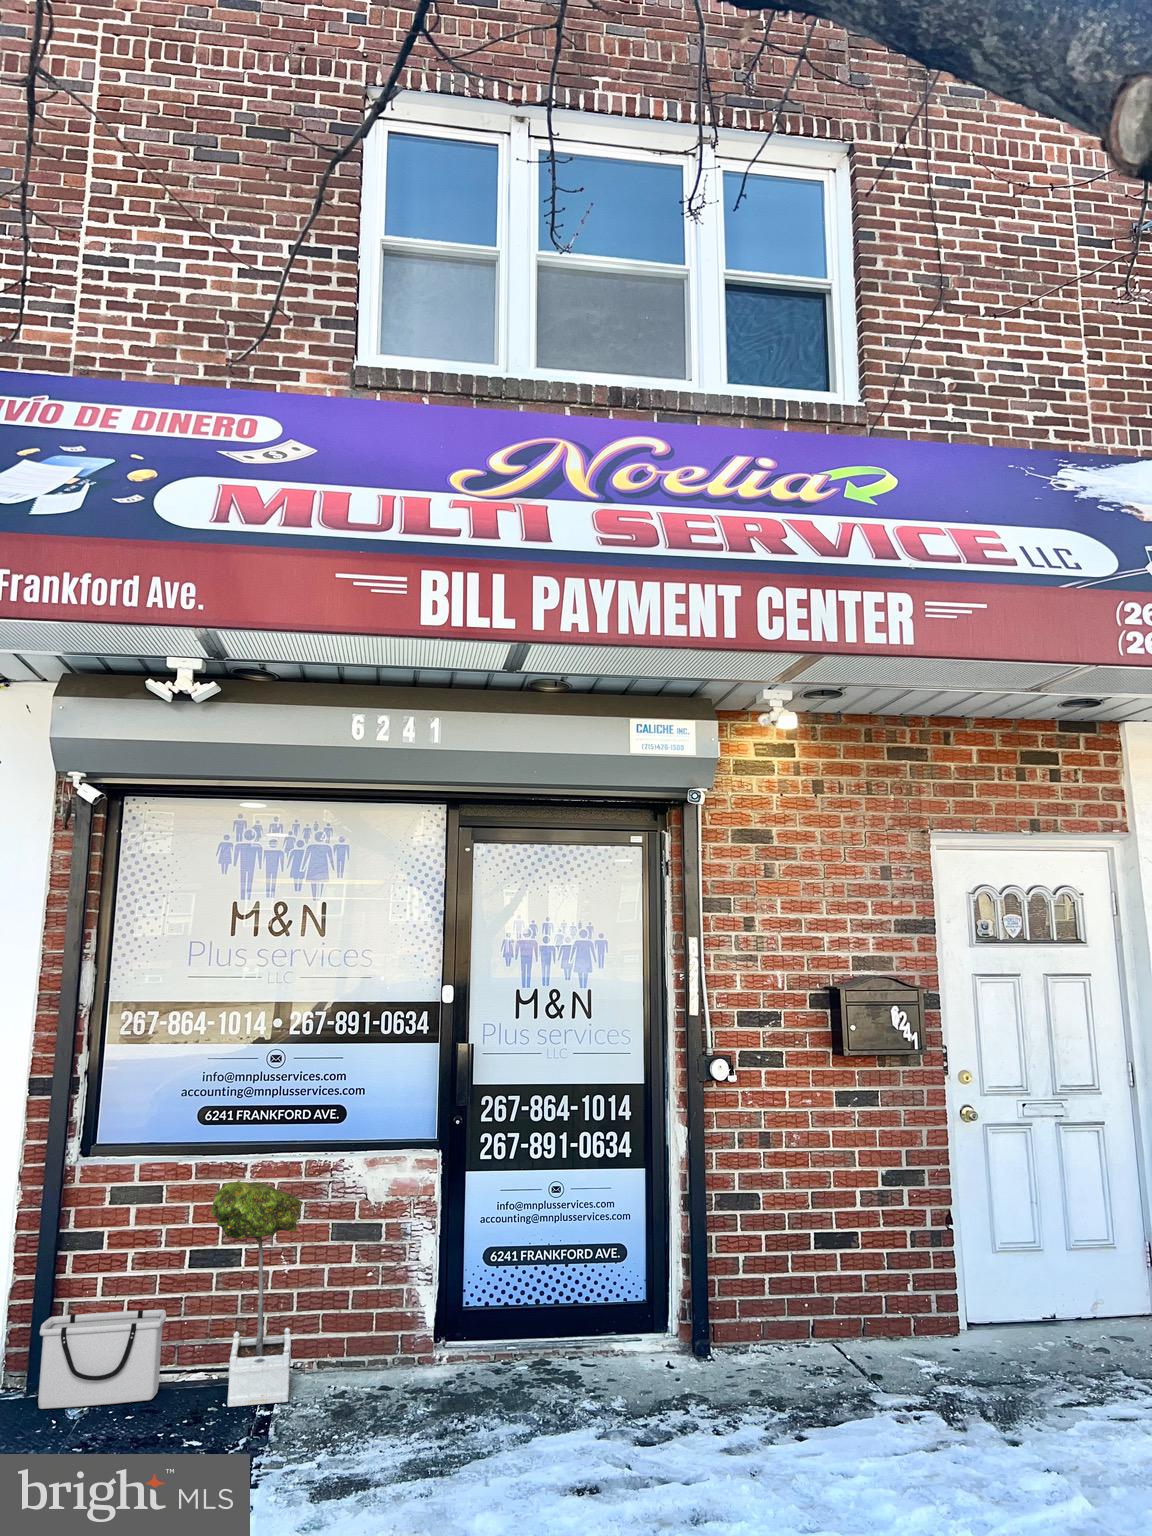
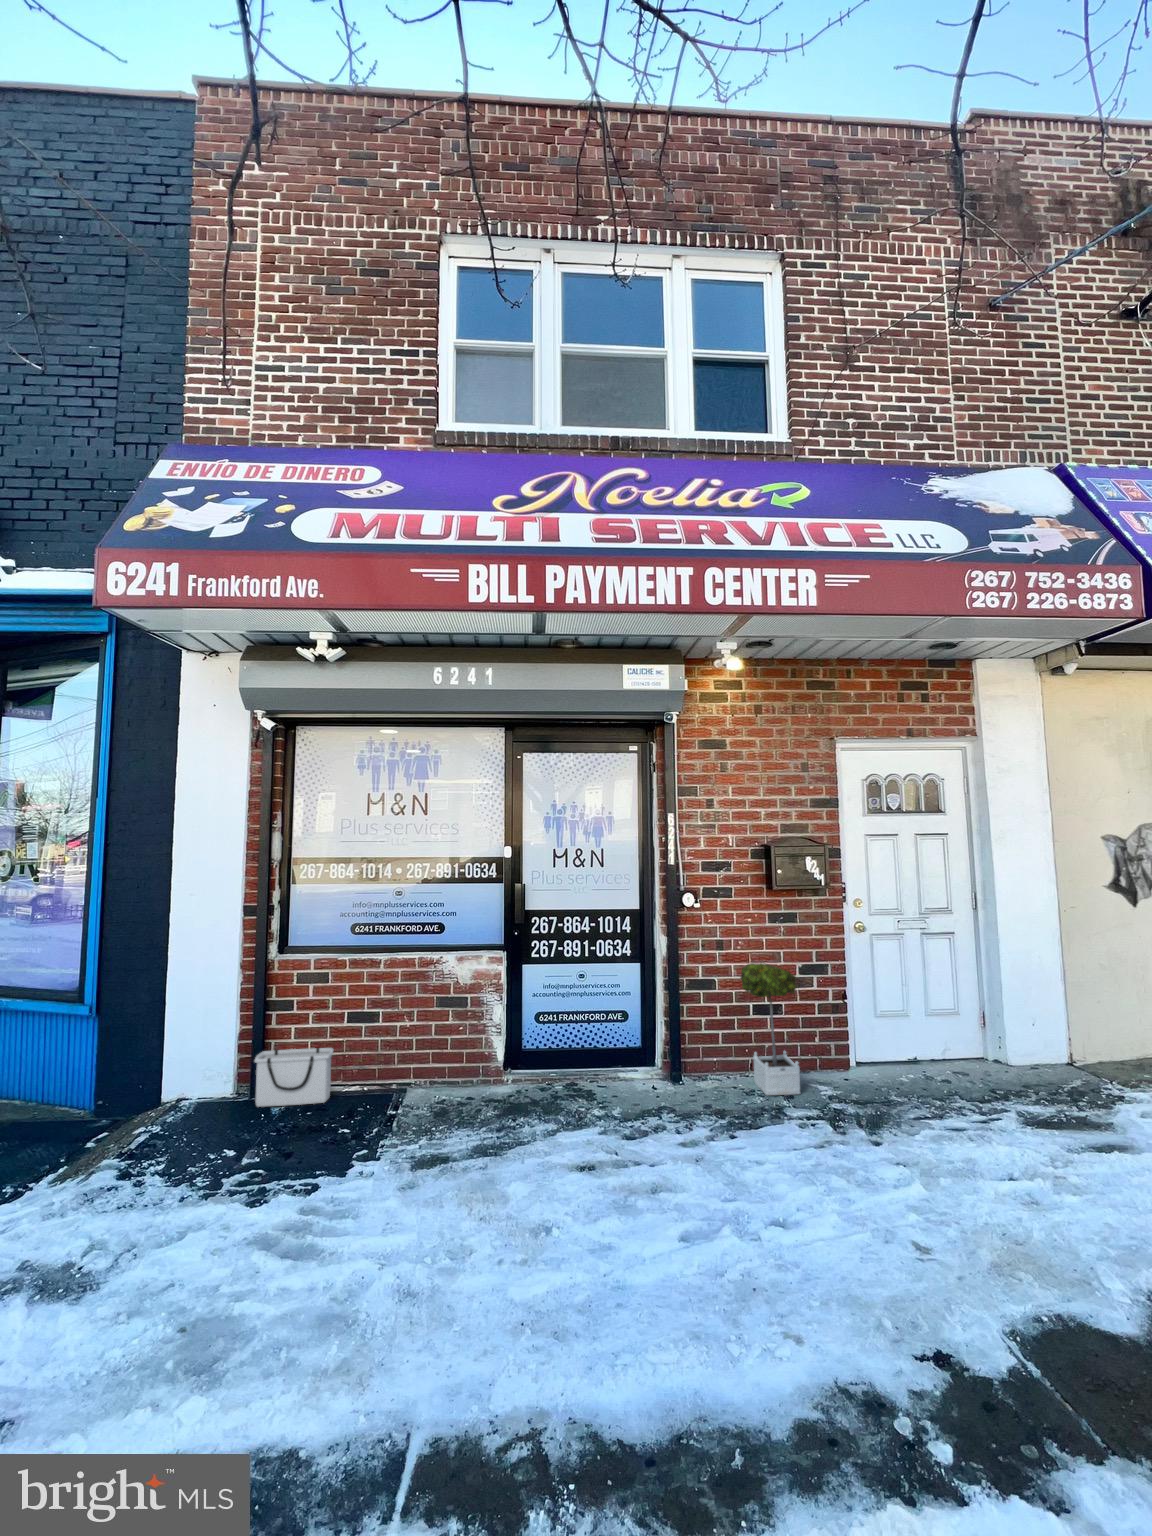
potted tree: present [211,1180,303,1407] -> present [741,963,800,1095]

